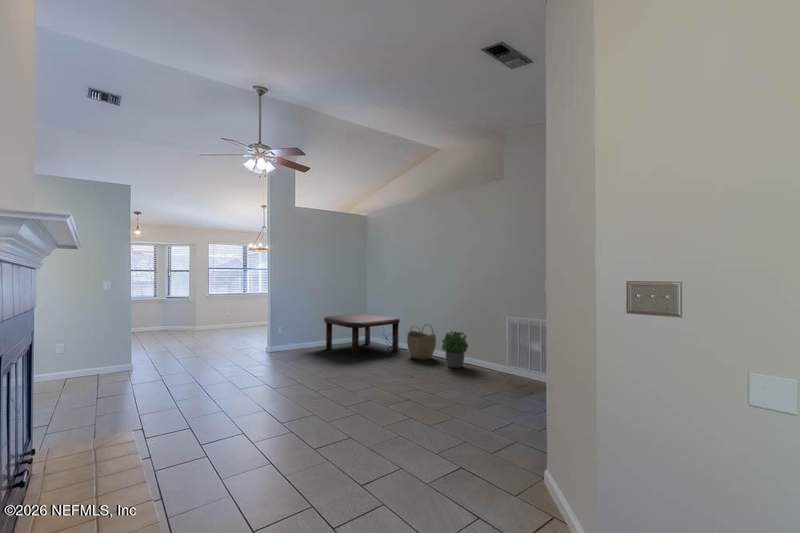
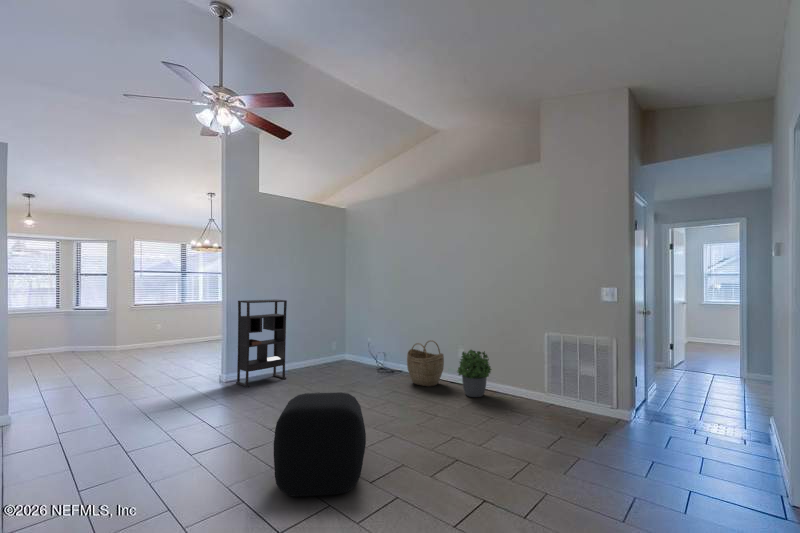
bookshelf: none [279,291,317,356] -> present [236,300,287,387]
coffee table: present [324,313,400,358] -> none [296,327,392,387]
ottoman: none [287,351,348,413] -> present [274,392,366,497]

